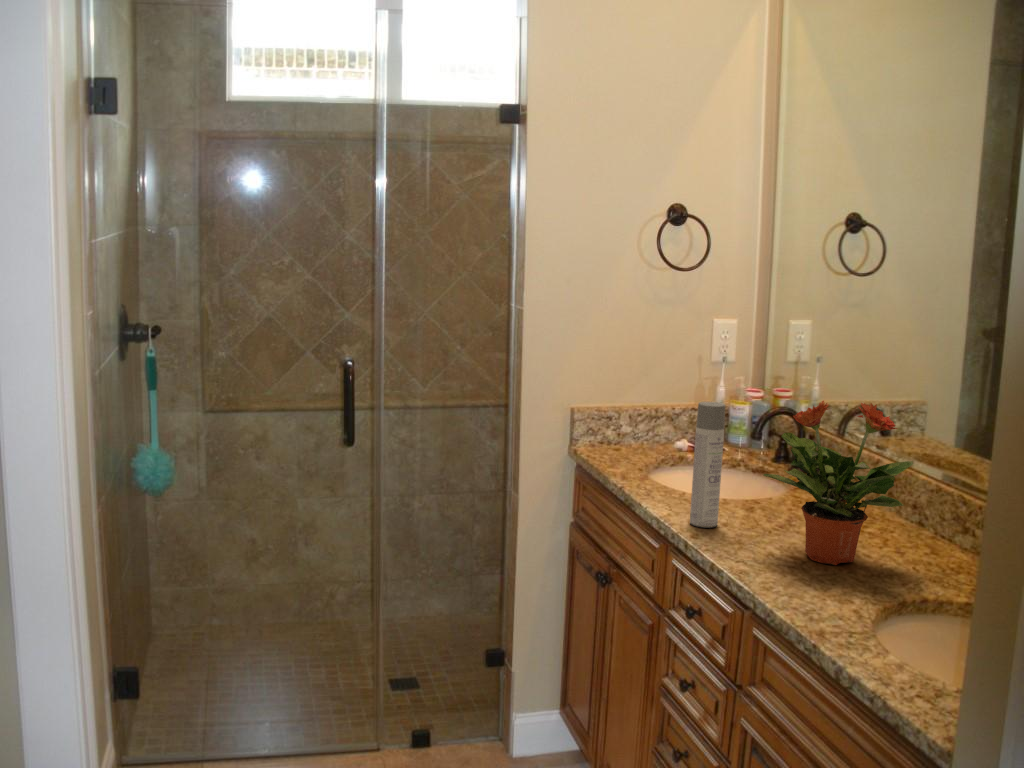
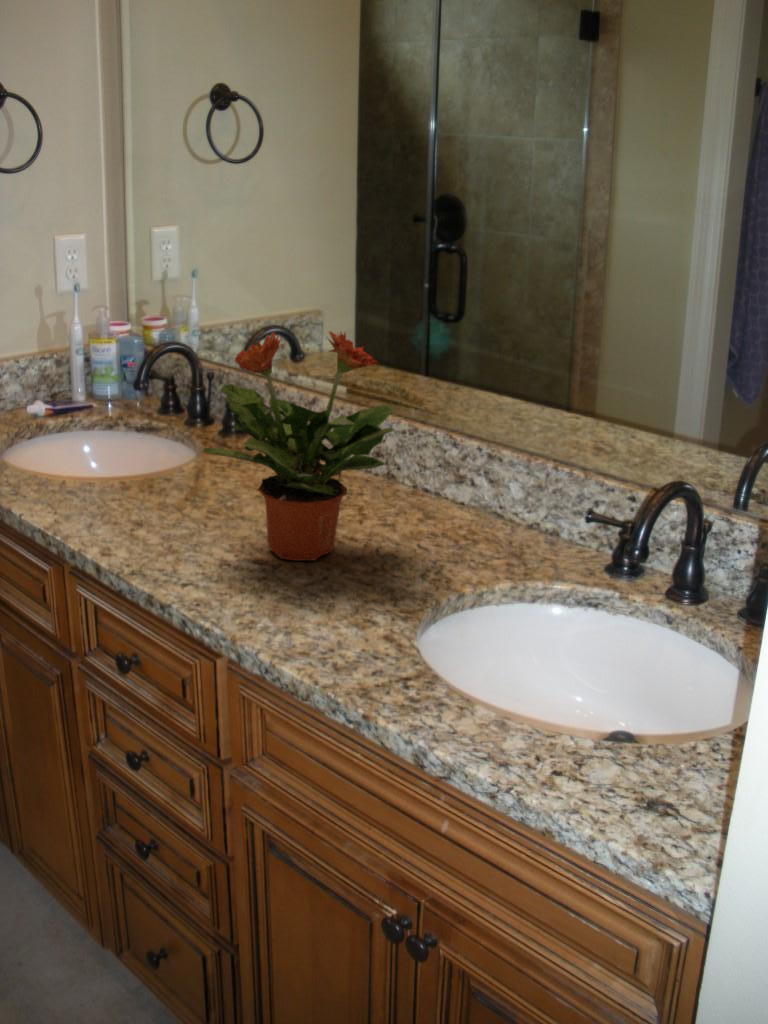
spray bottle: present [690,402,725,528] -> none [82,348,133,536]

